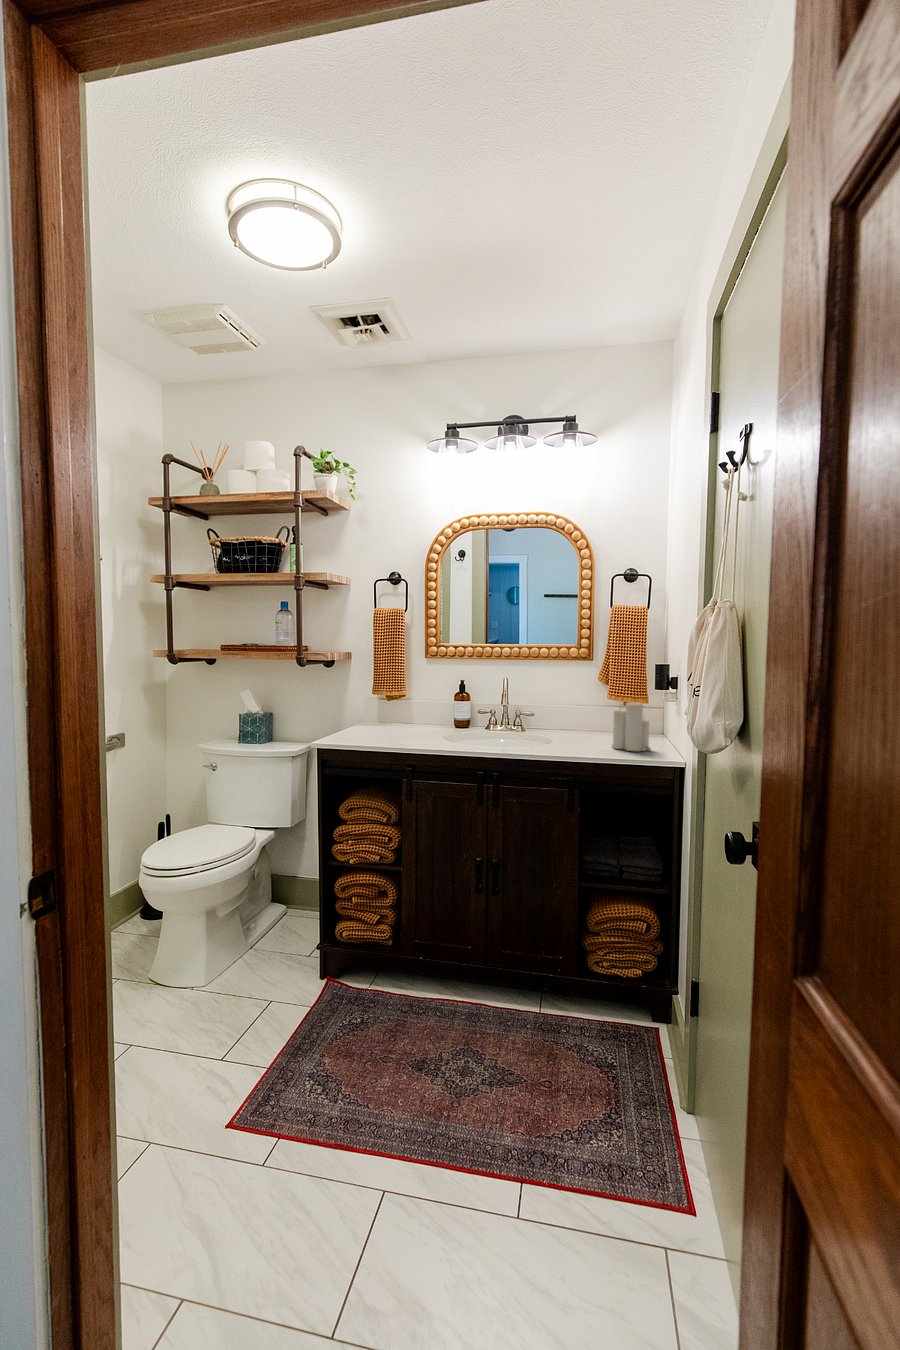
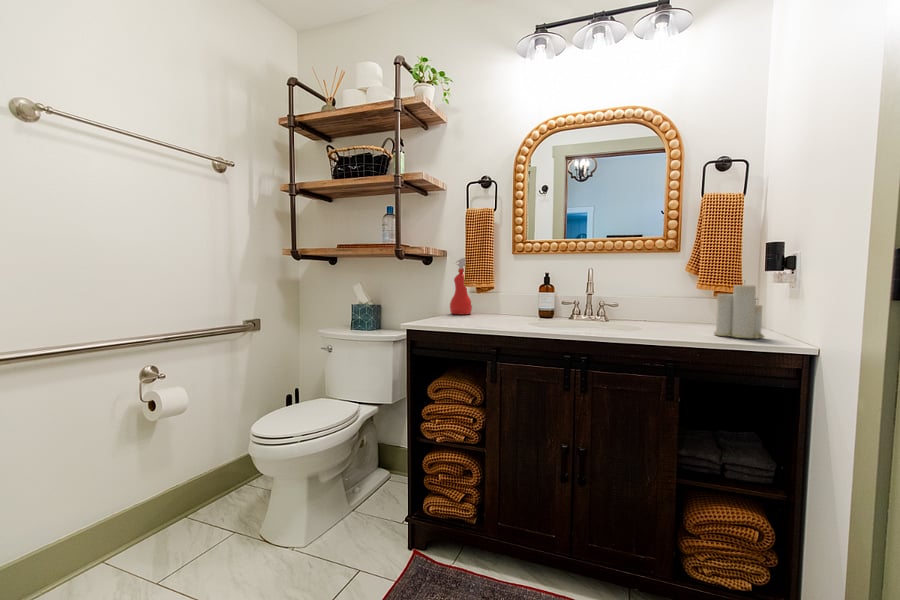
spray bottle: none [358,661,384,724] -> present [450,258,472,315]

